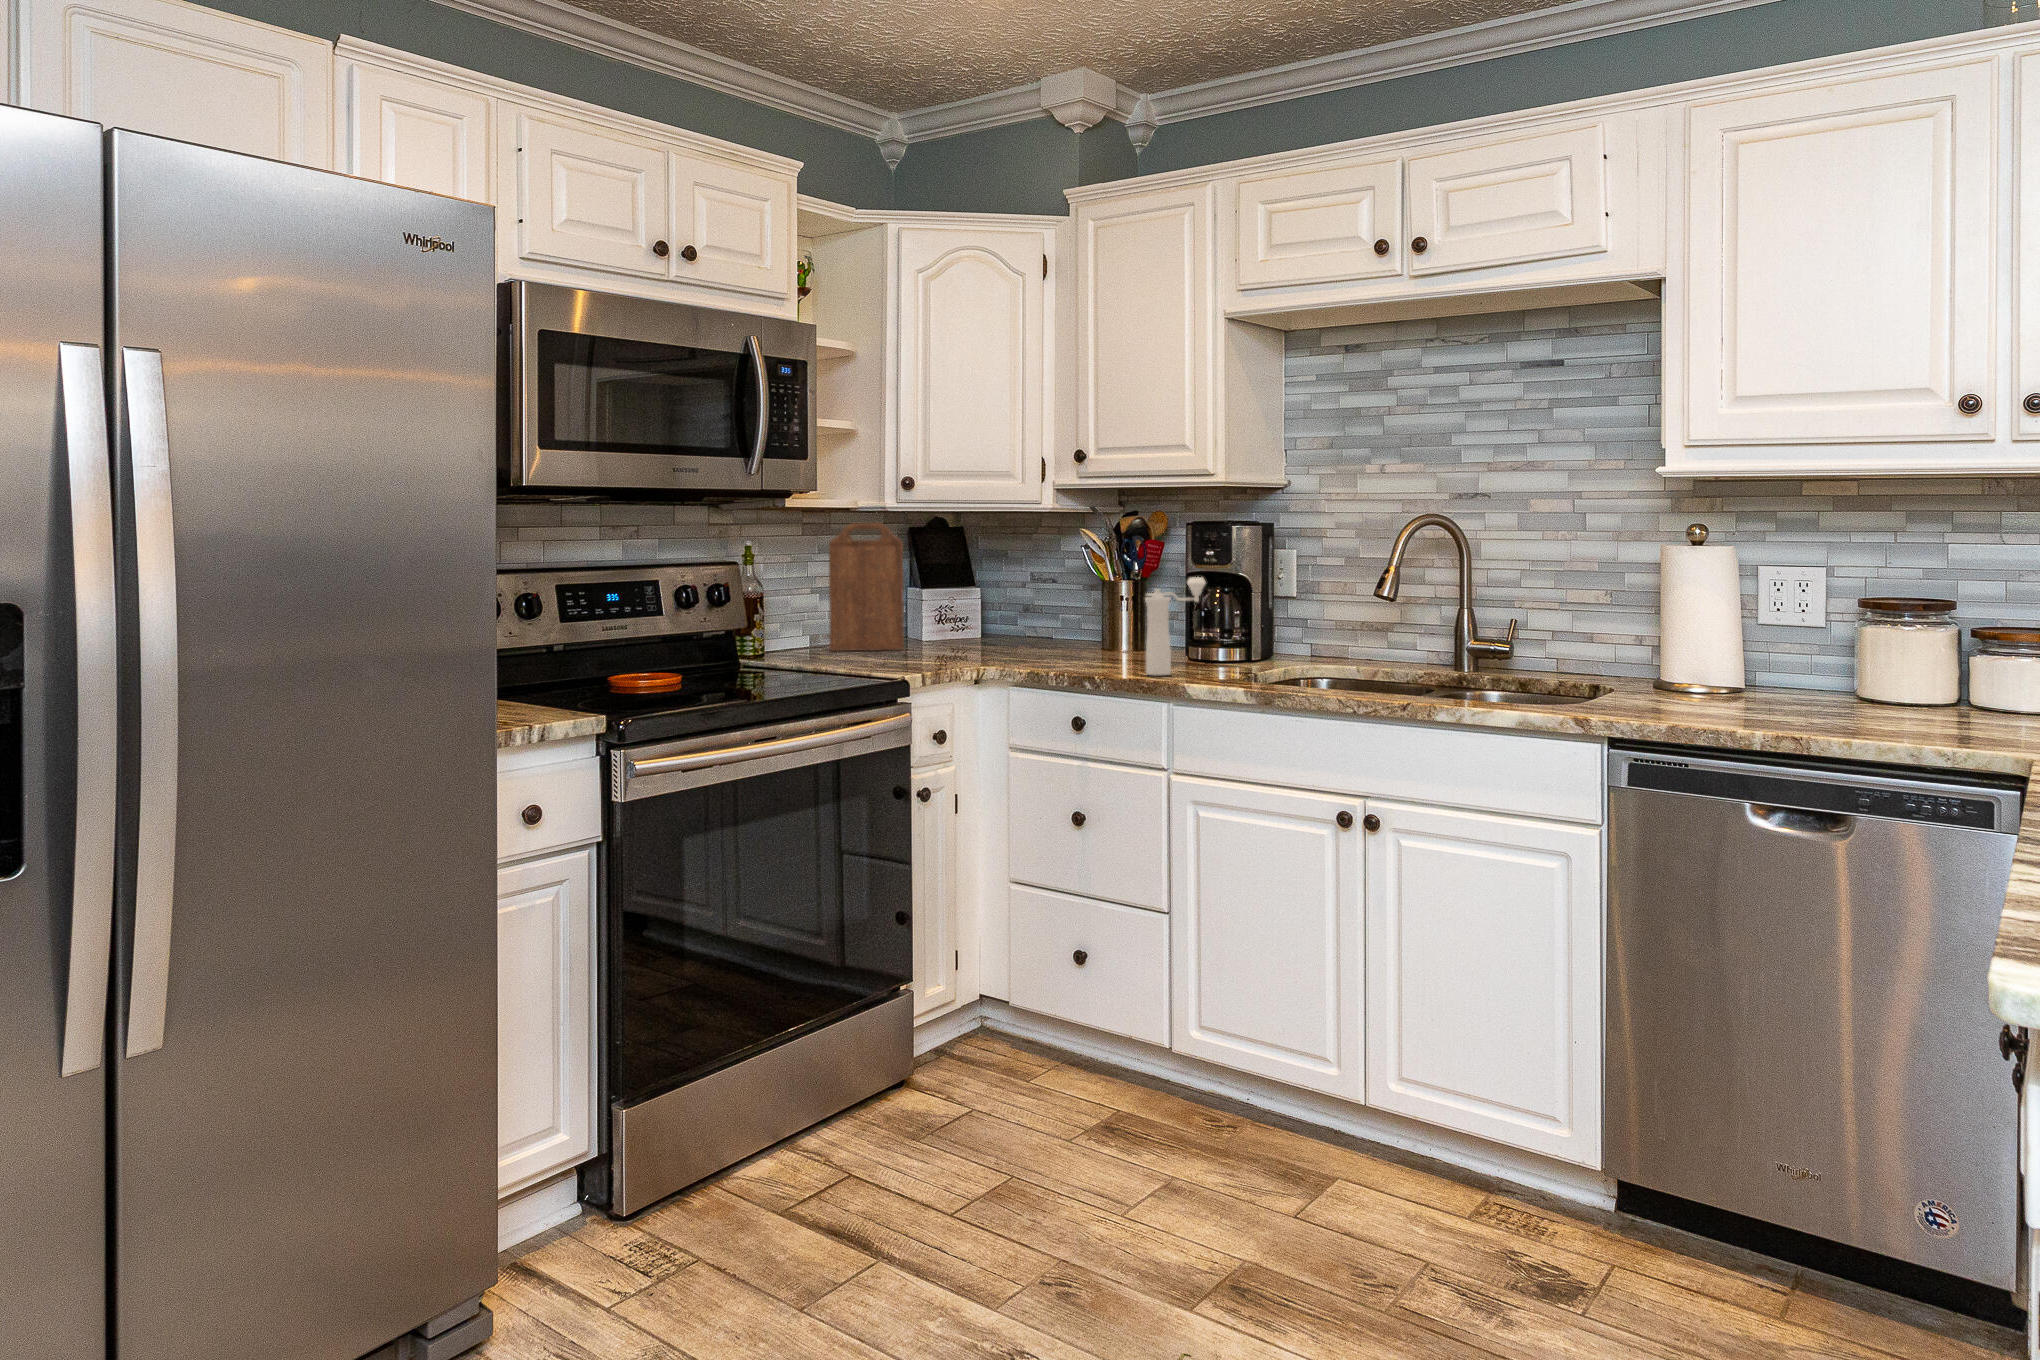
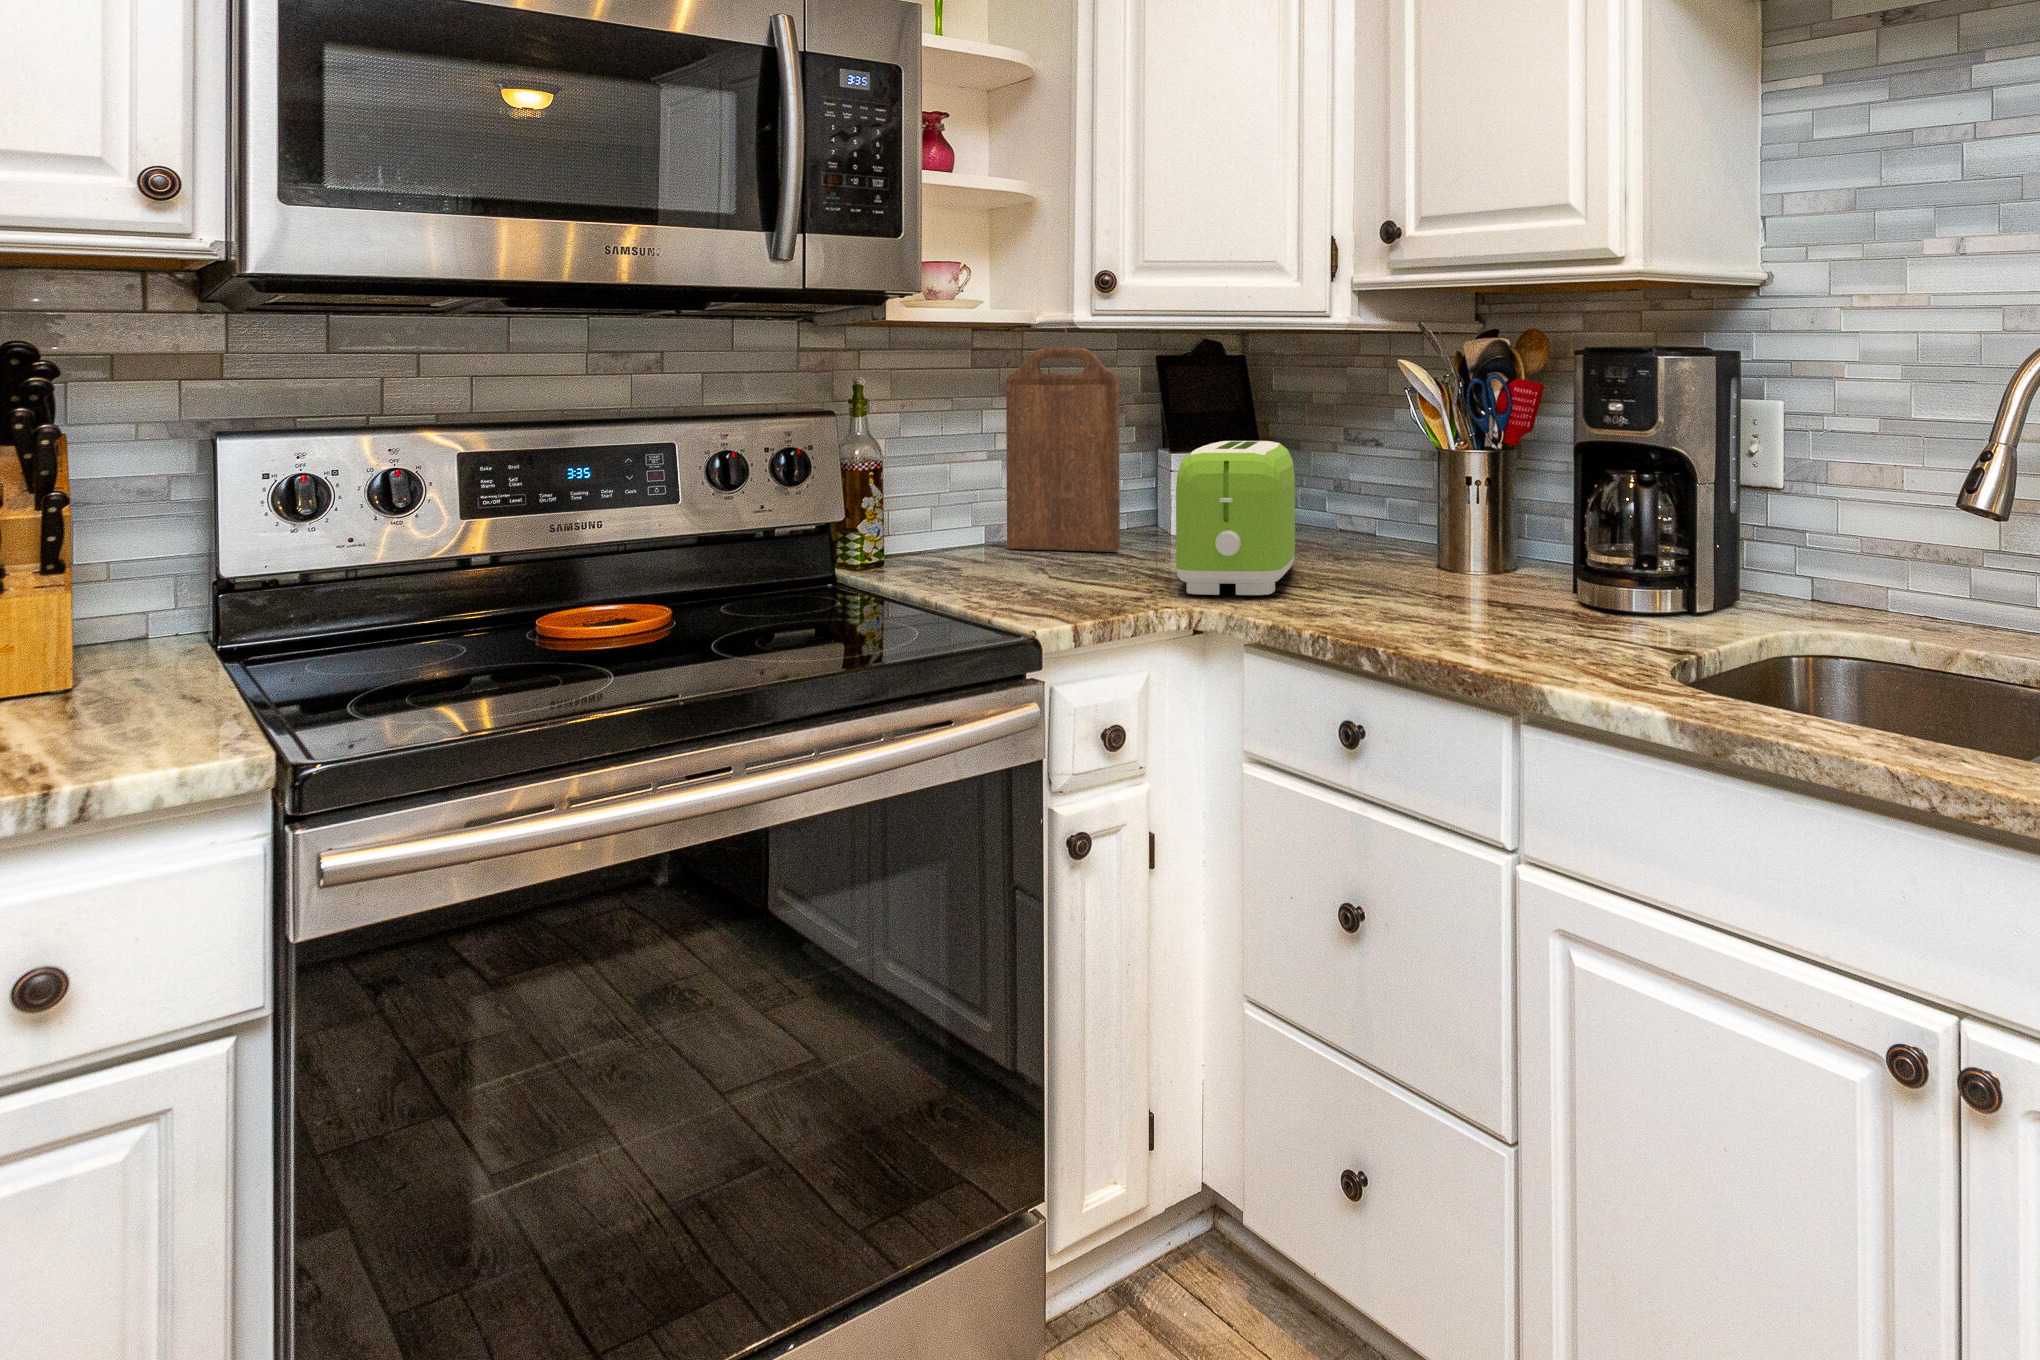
pepper mill: present [1145,577,1205,675] -> none [1481,457,1605,649]
toaster: none [960,578,1025,663] -> present [1176,441,1295,595]

